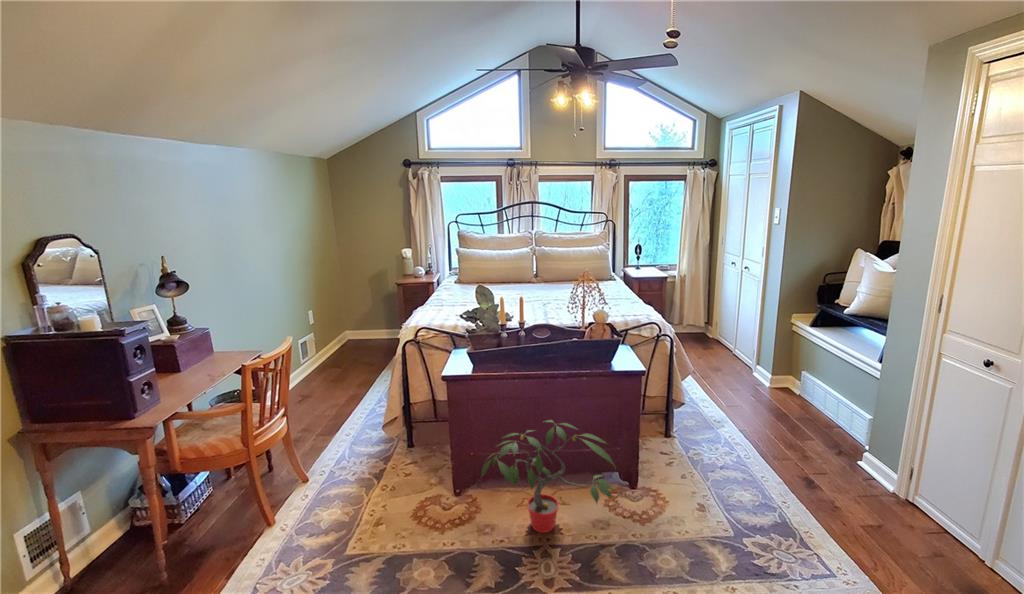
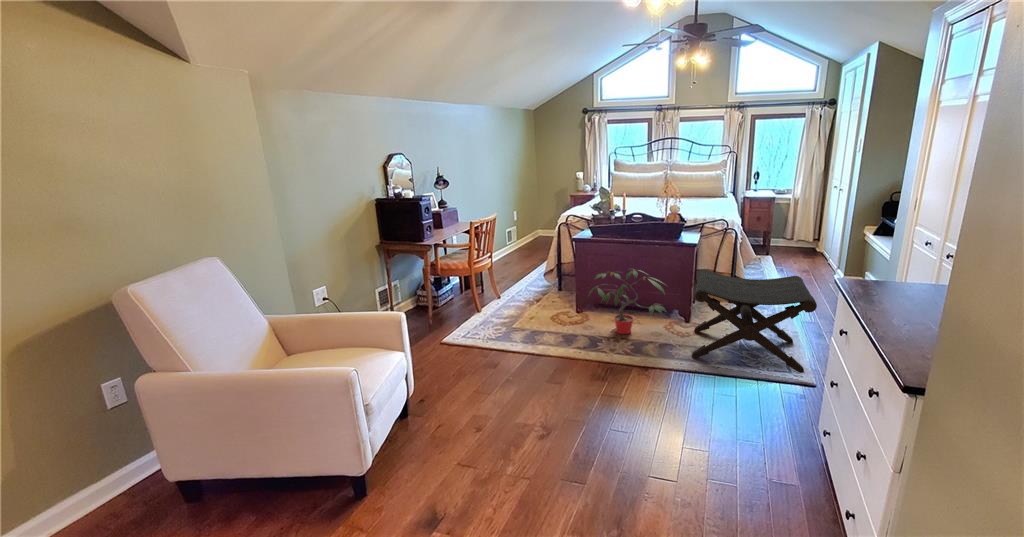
footstool: none [641,407,850,571] -> present [692,270,817,373]

